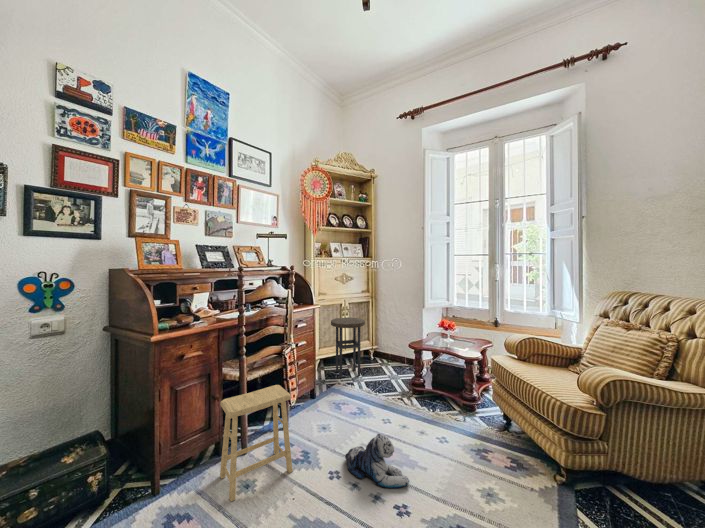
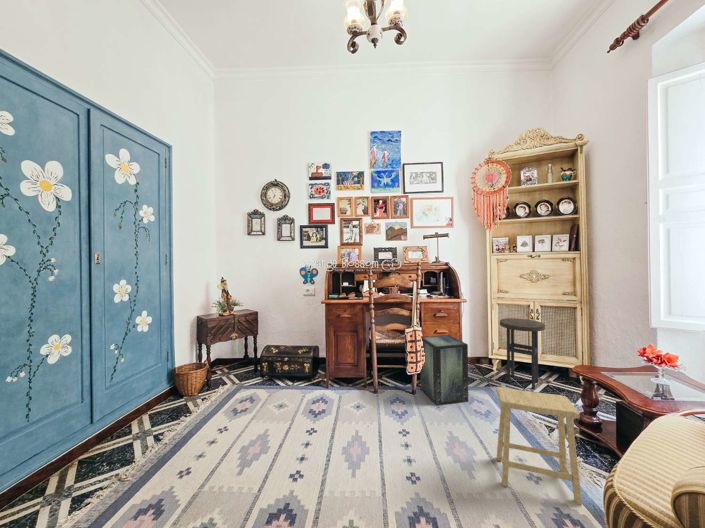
storage box: none [289,347,339,428] -> present [420,335,468,406]
footstool: present [220,385,293,501] -> present [496,387,582,505]
plush toy: present [345,434,409,489] -> none [412,418,447,474]

